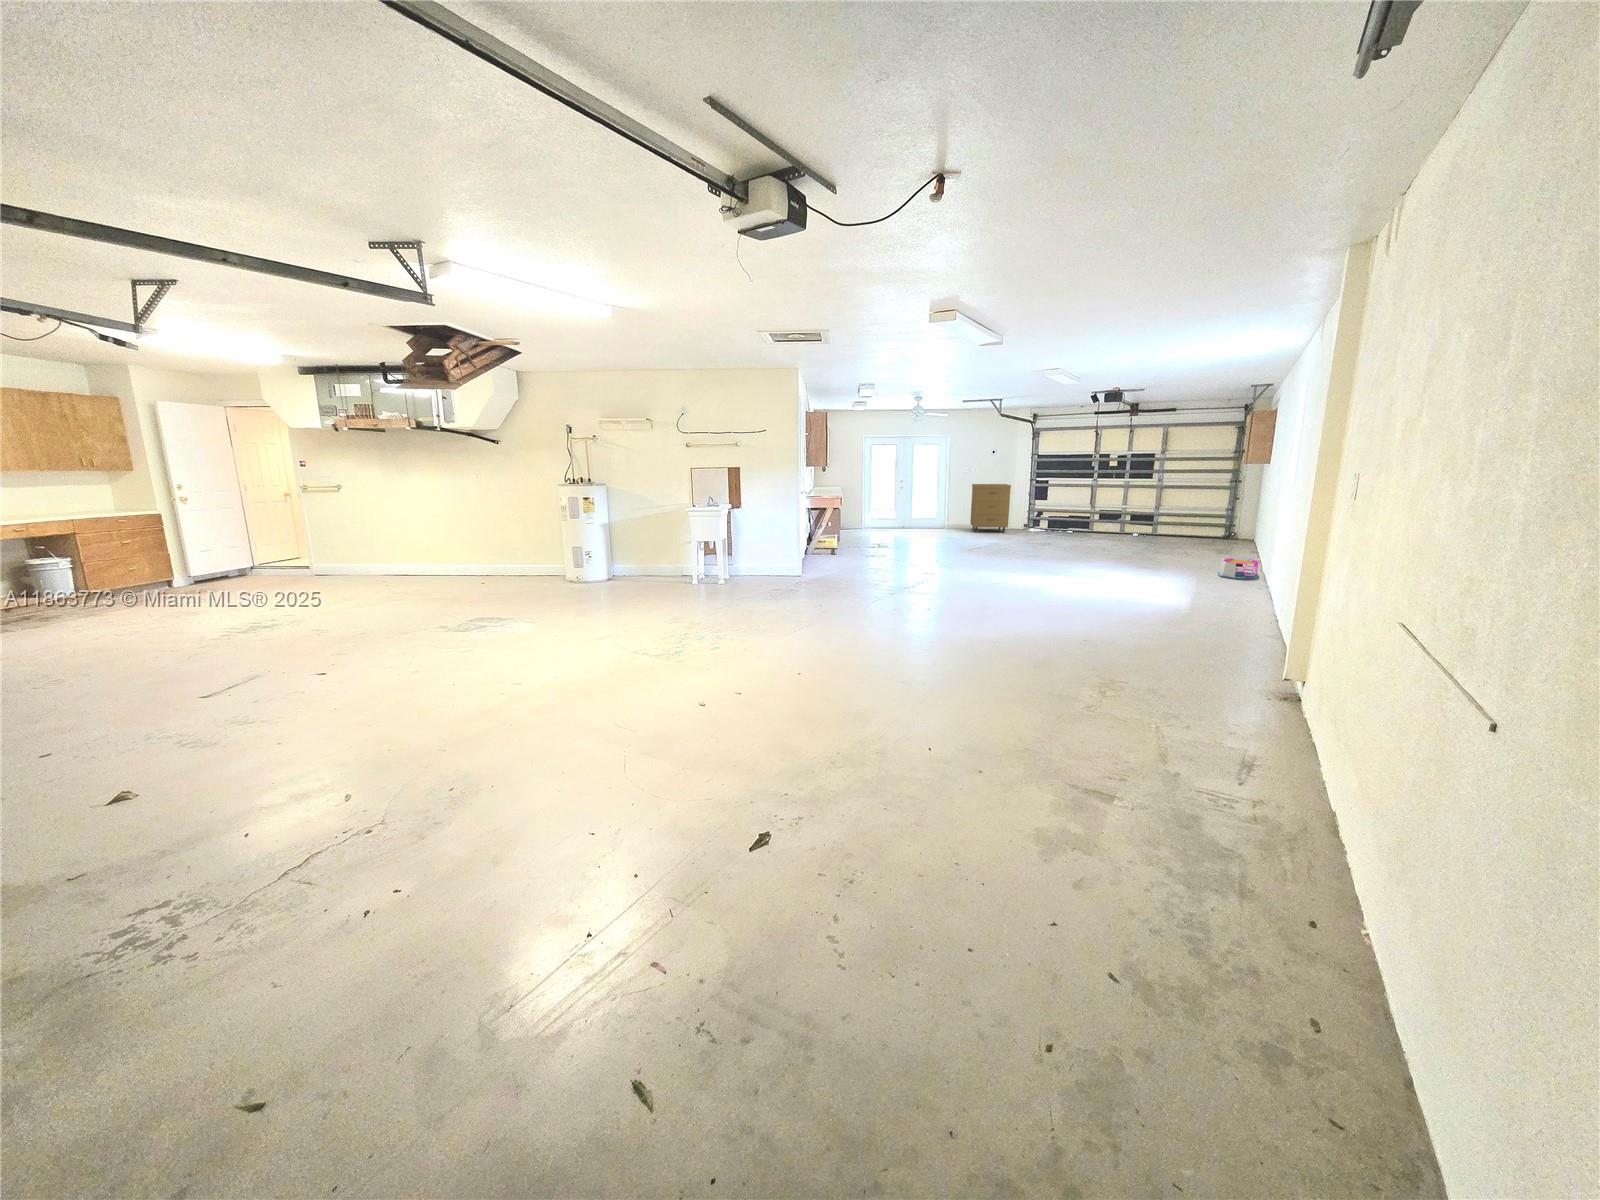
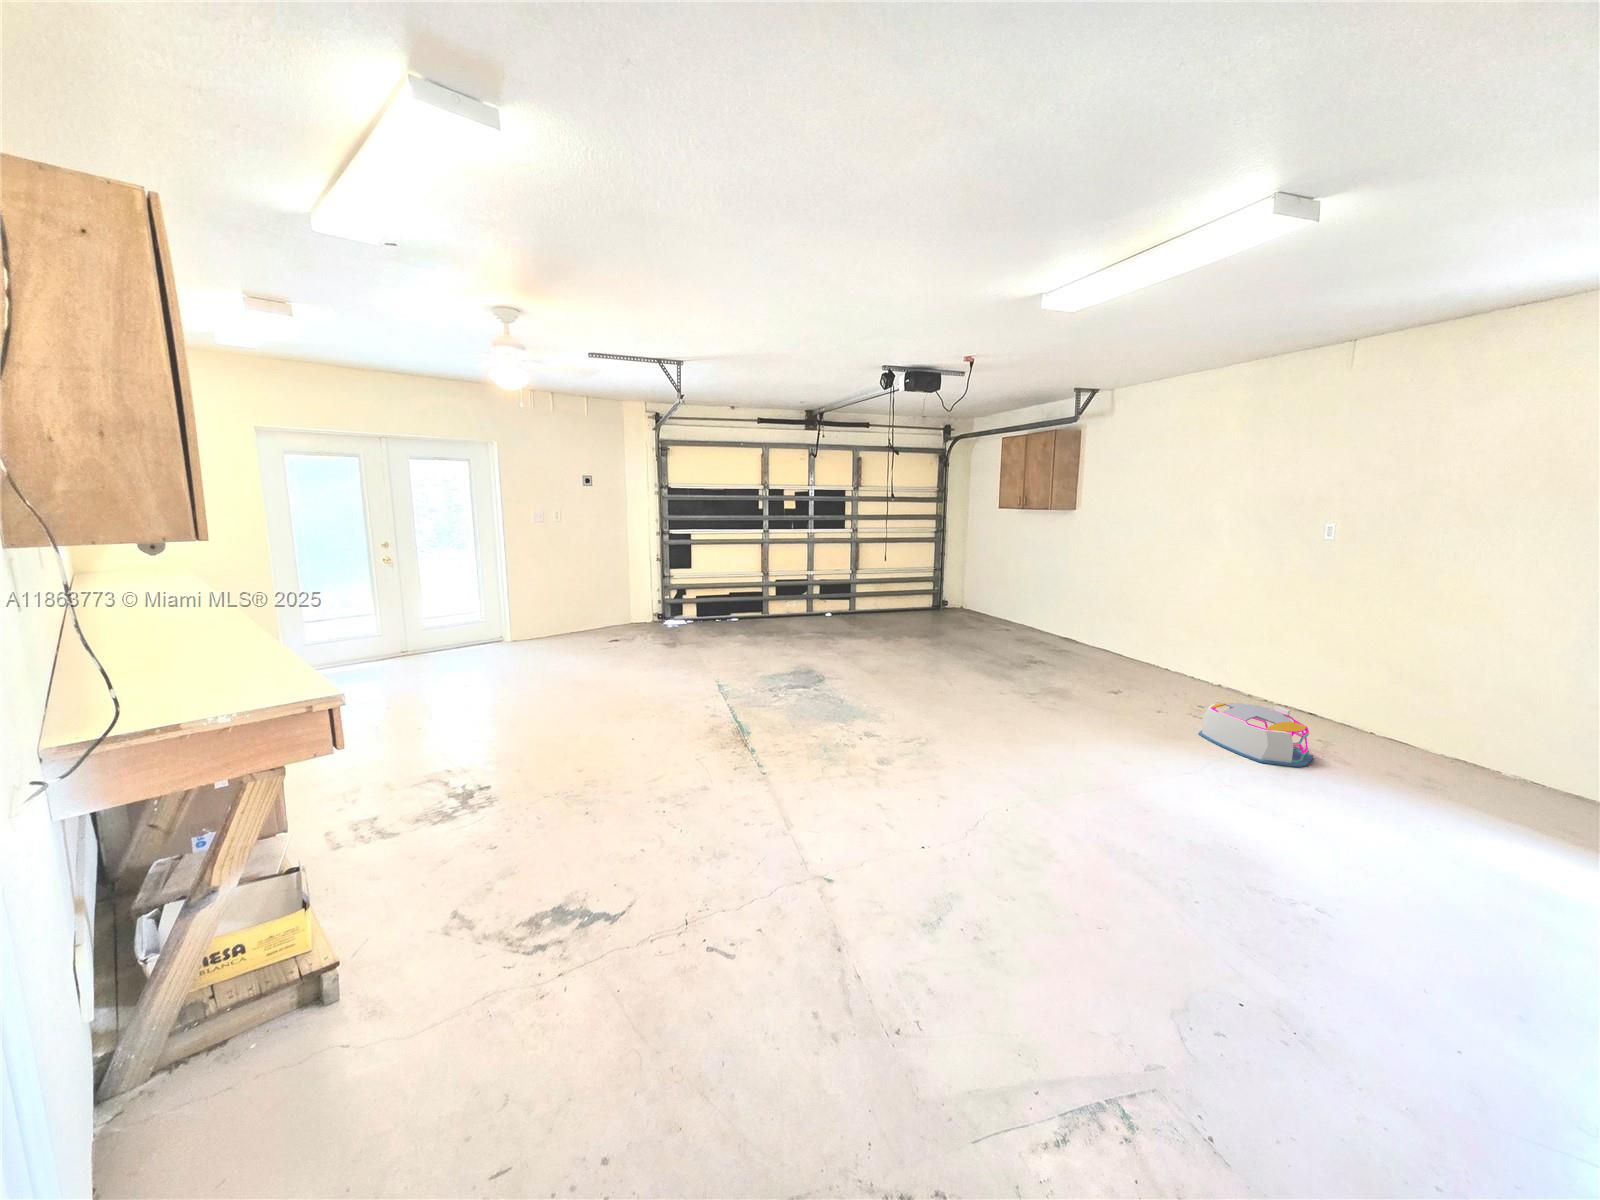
storage cabinet: present [970,484,1011,532] -> none [548,541,642,645]

